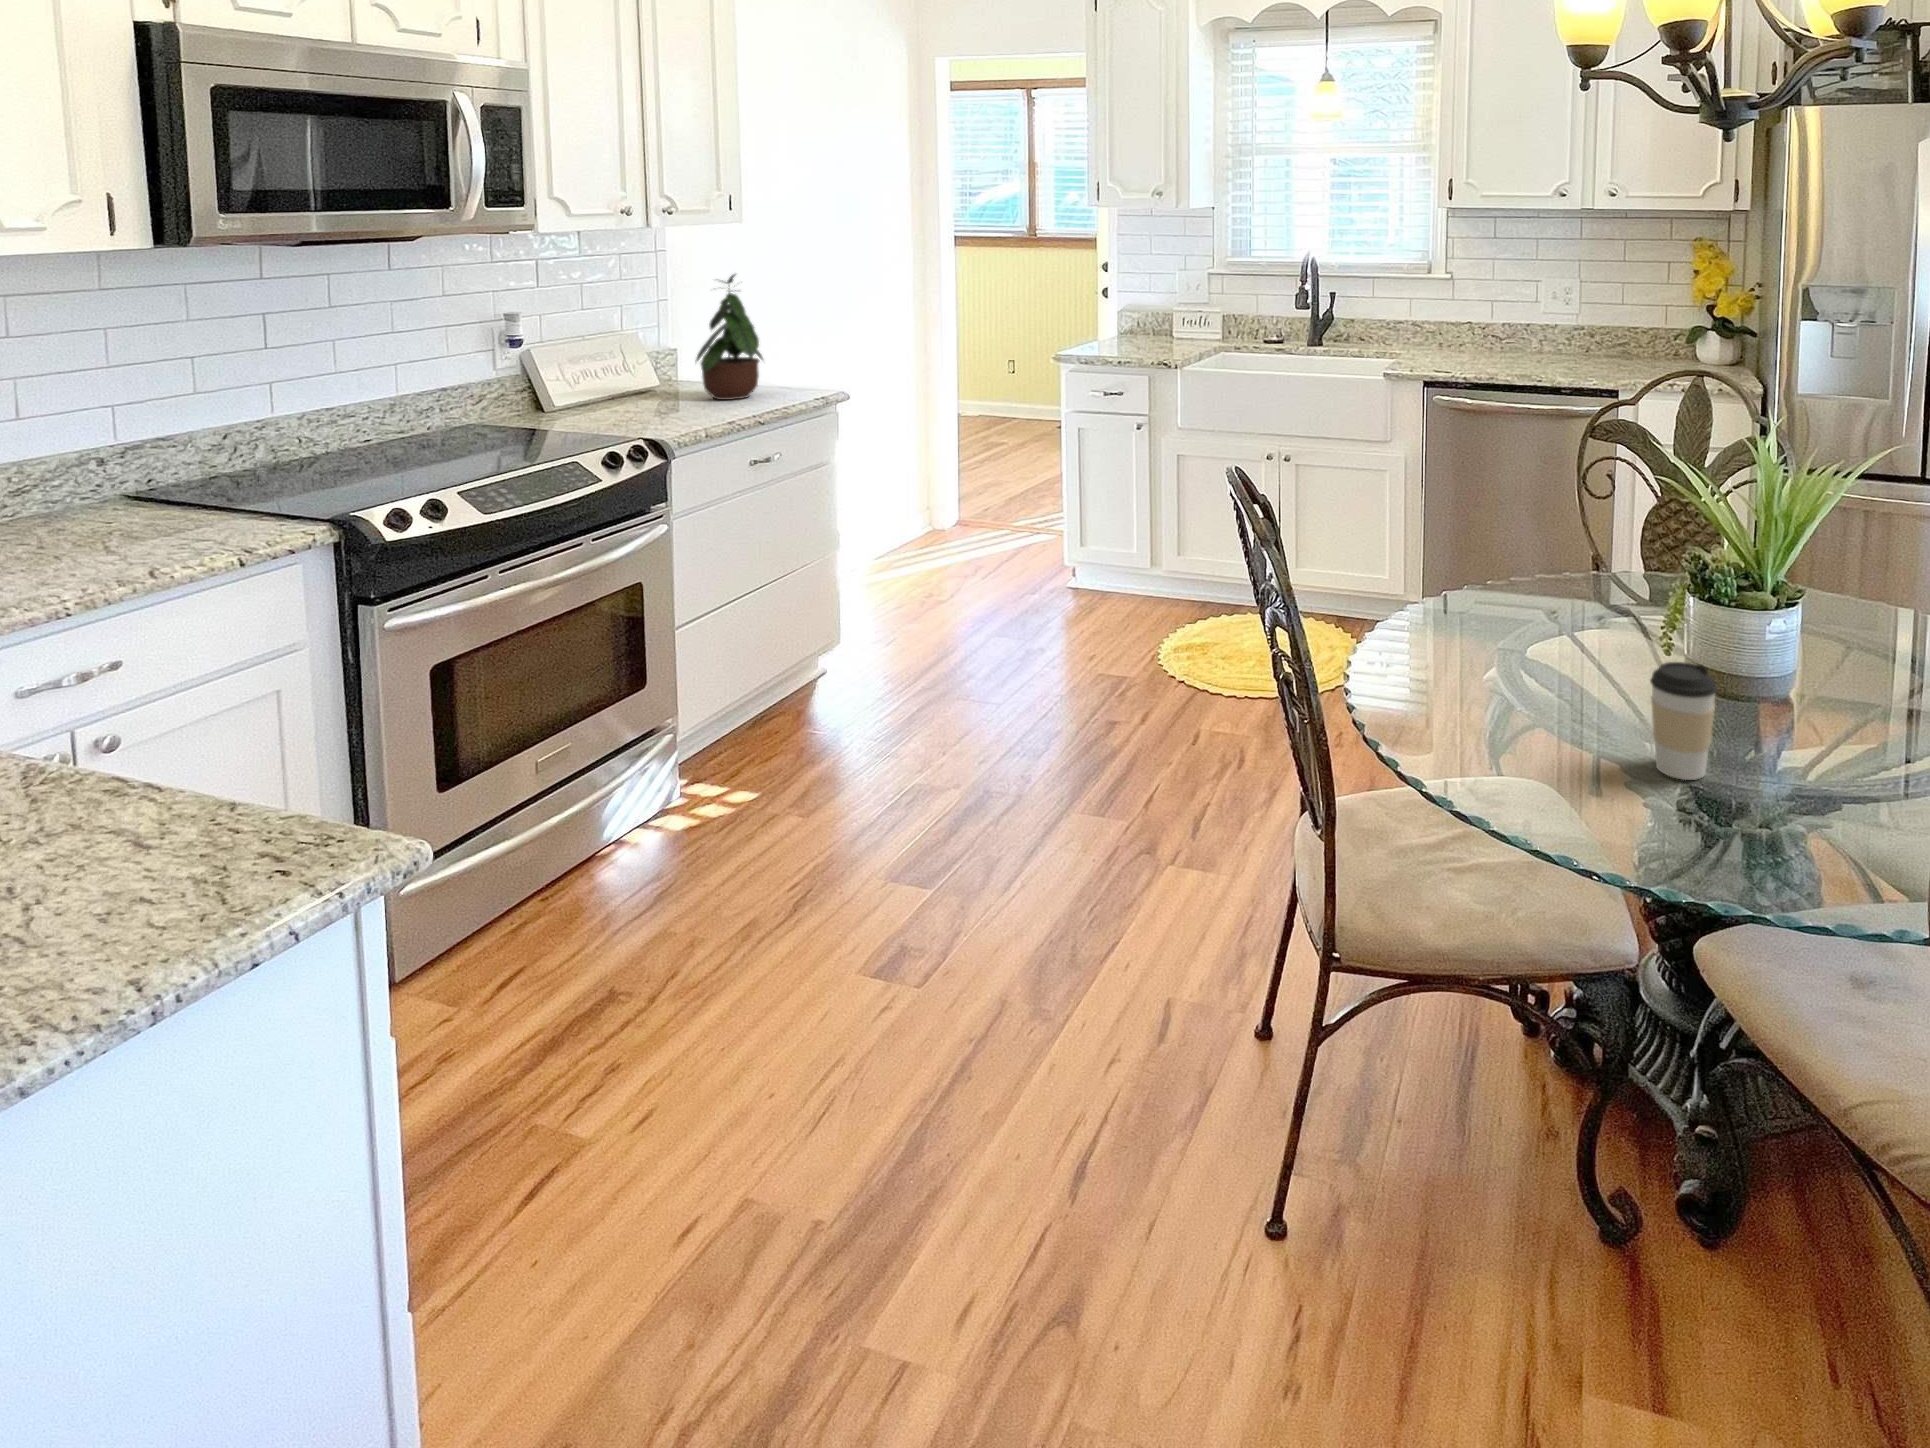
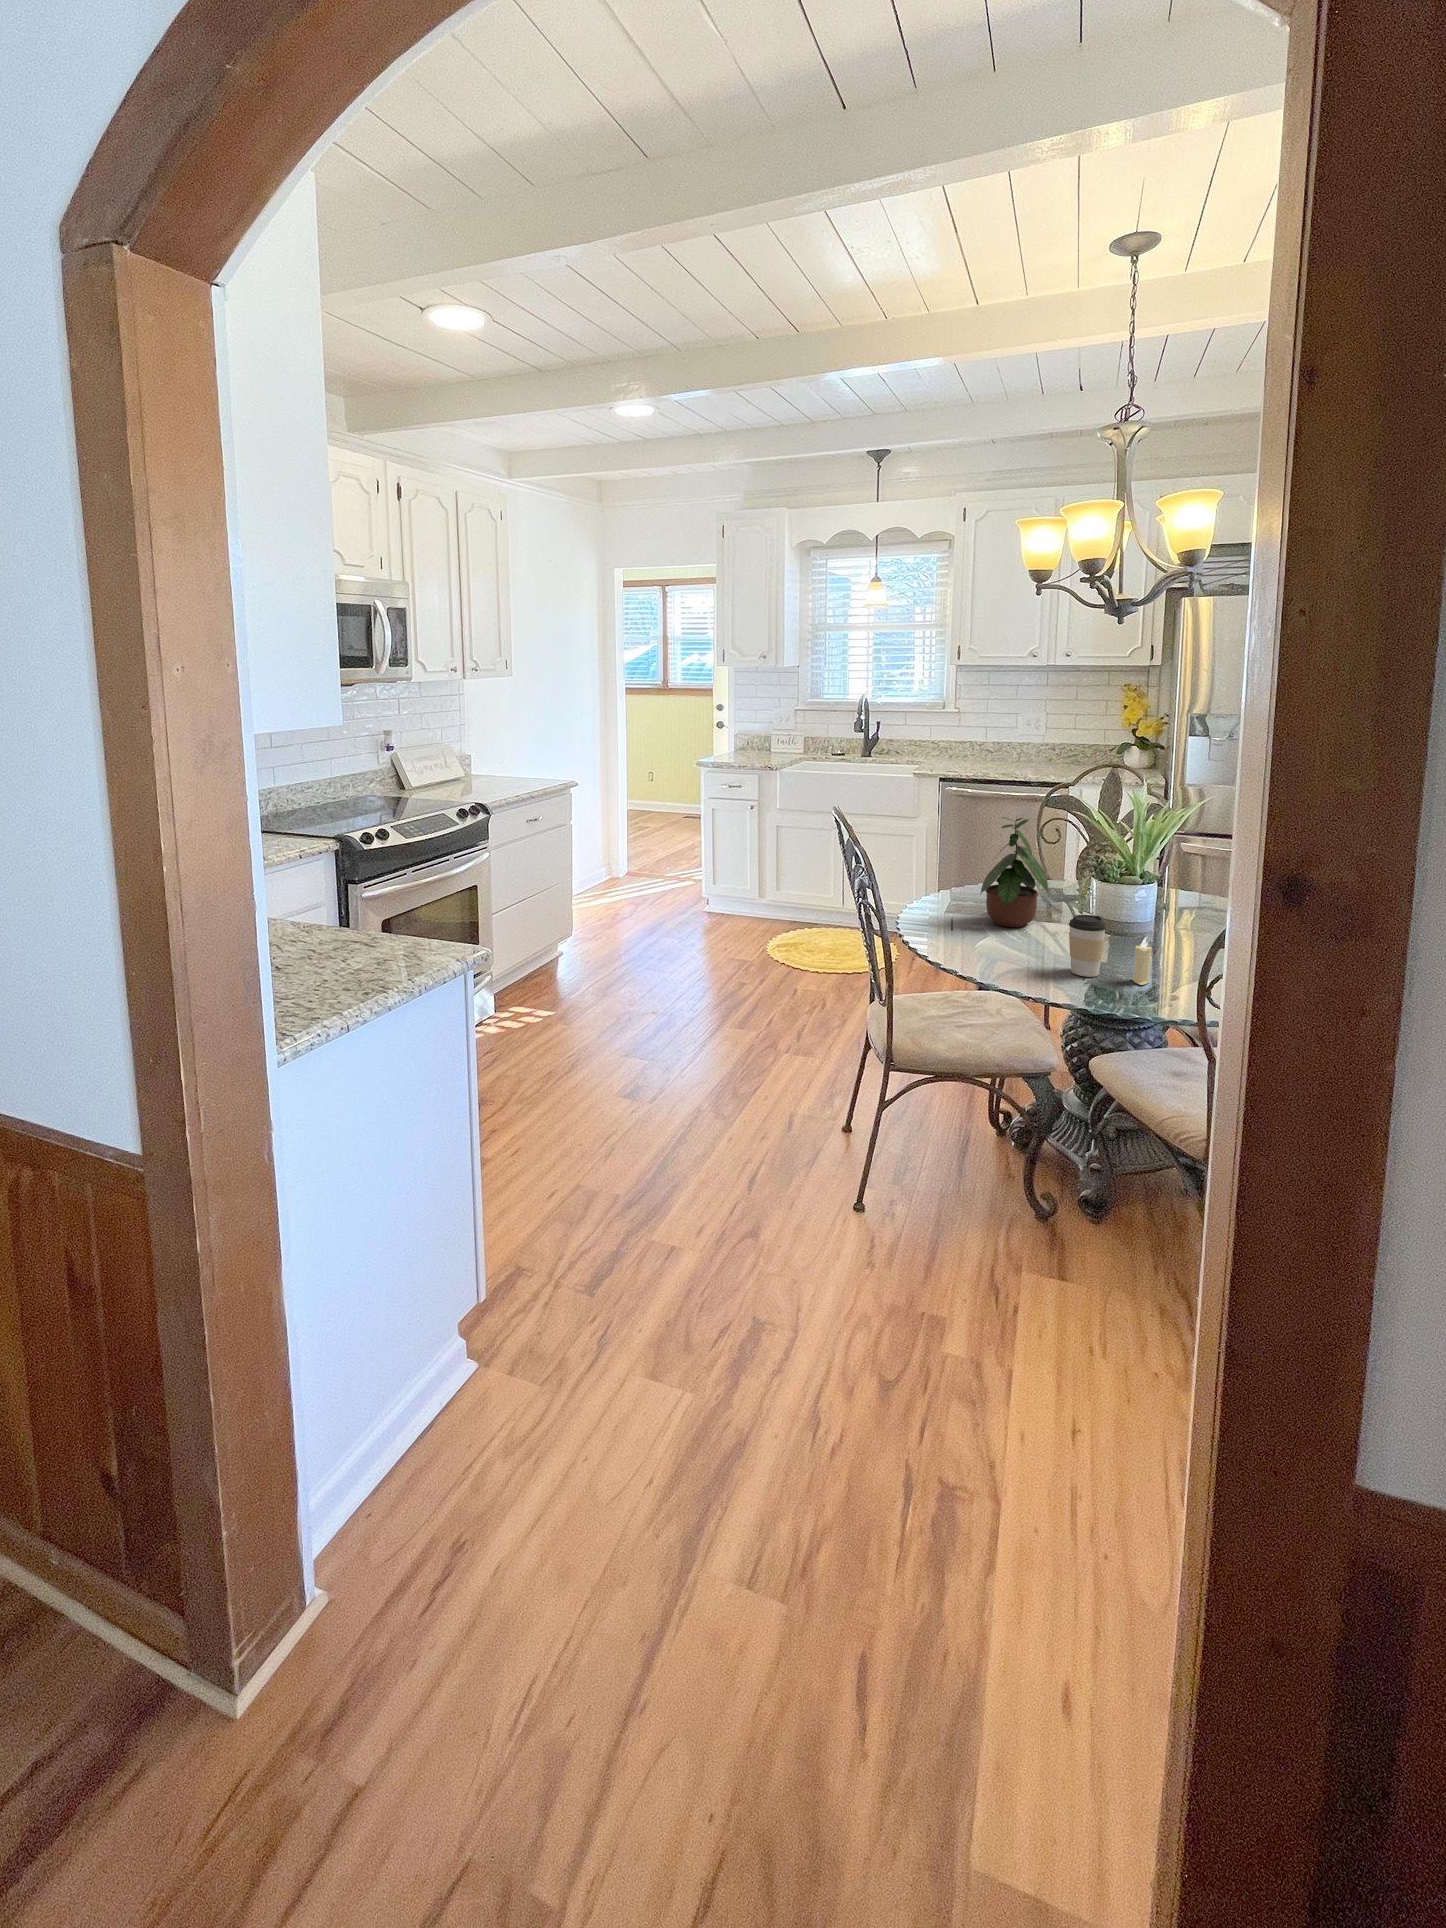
potted plant: present [696,274,763,400] -> present [981,817,1048,927]
candle: none [1764,709,1801,799] -> present [1131,937,1152,985]

